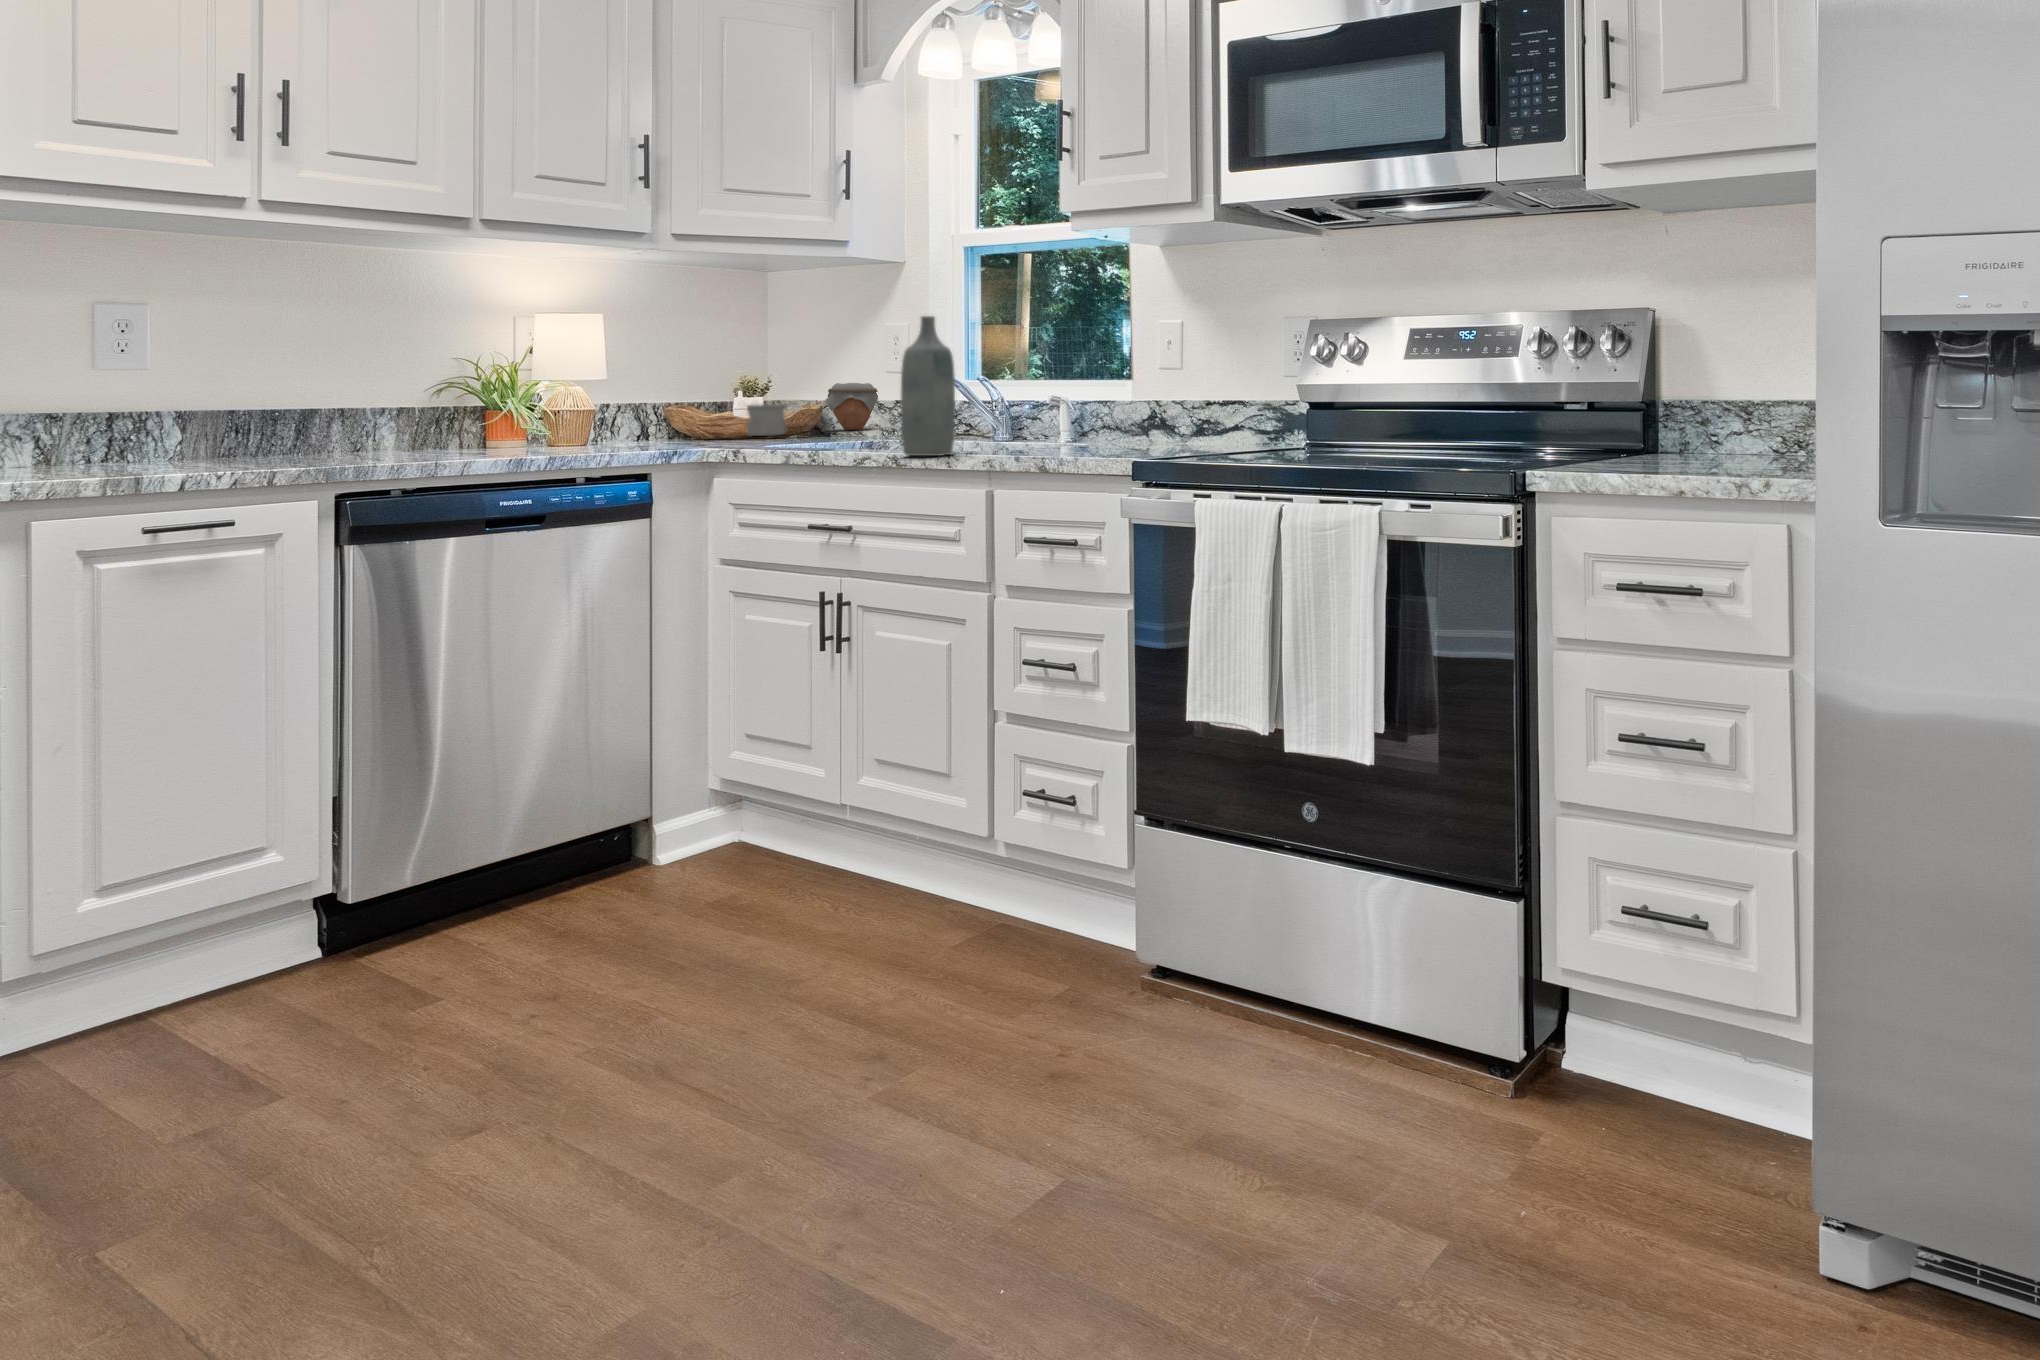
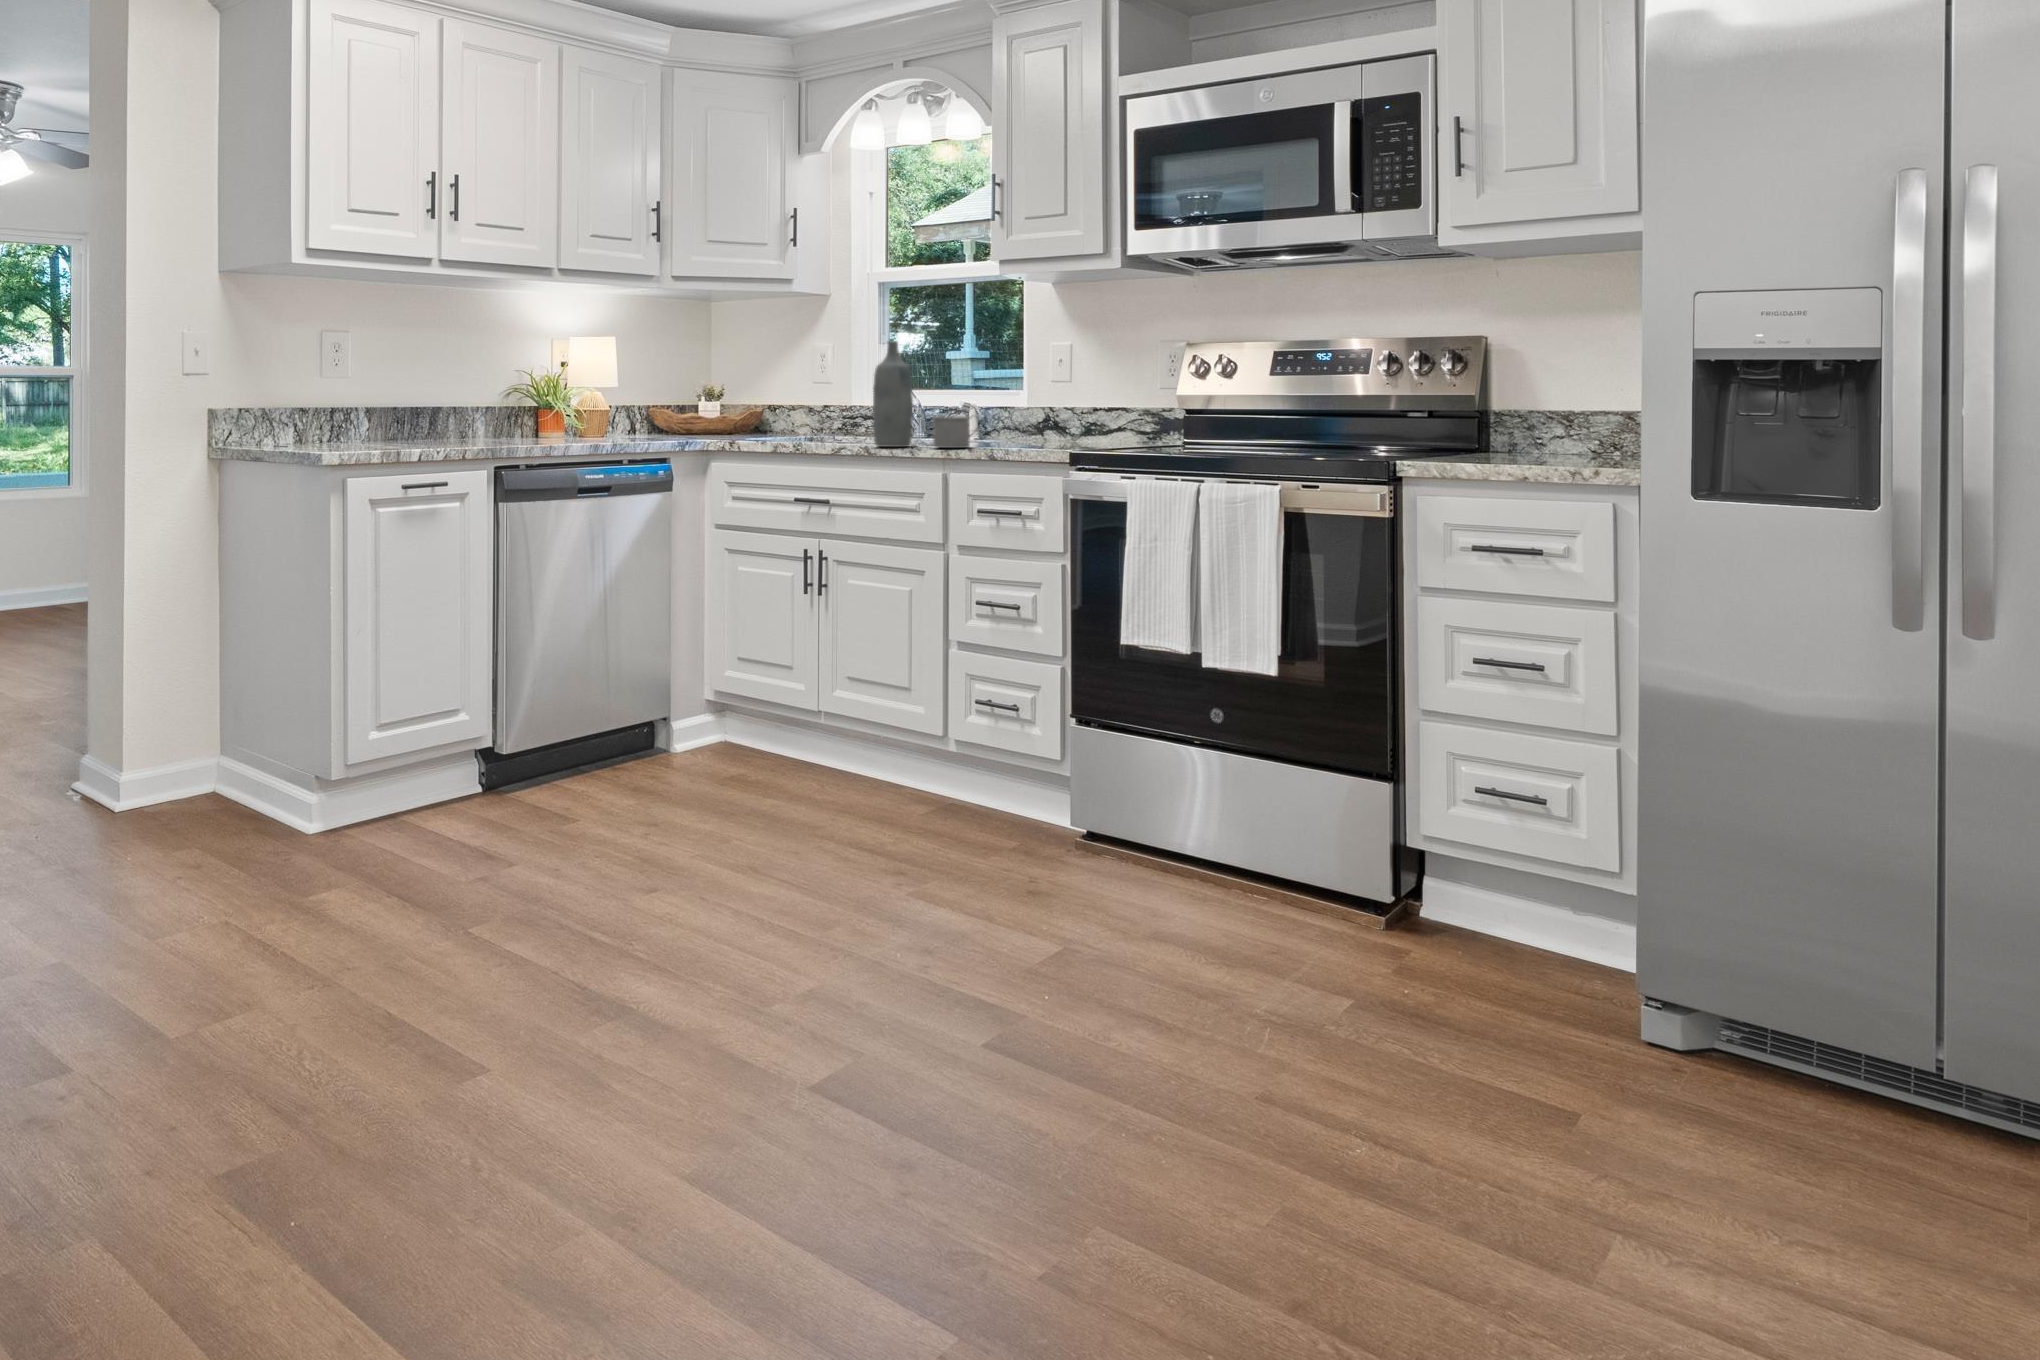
jar: present [826,383,878,430] -> none [768,391,808,429]
mug: present [747,404,789,436] -> present [933,415,980,448]

